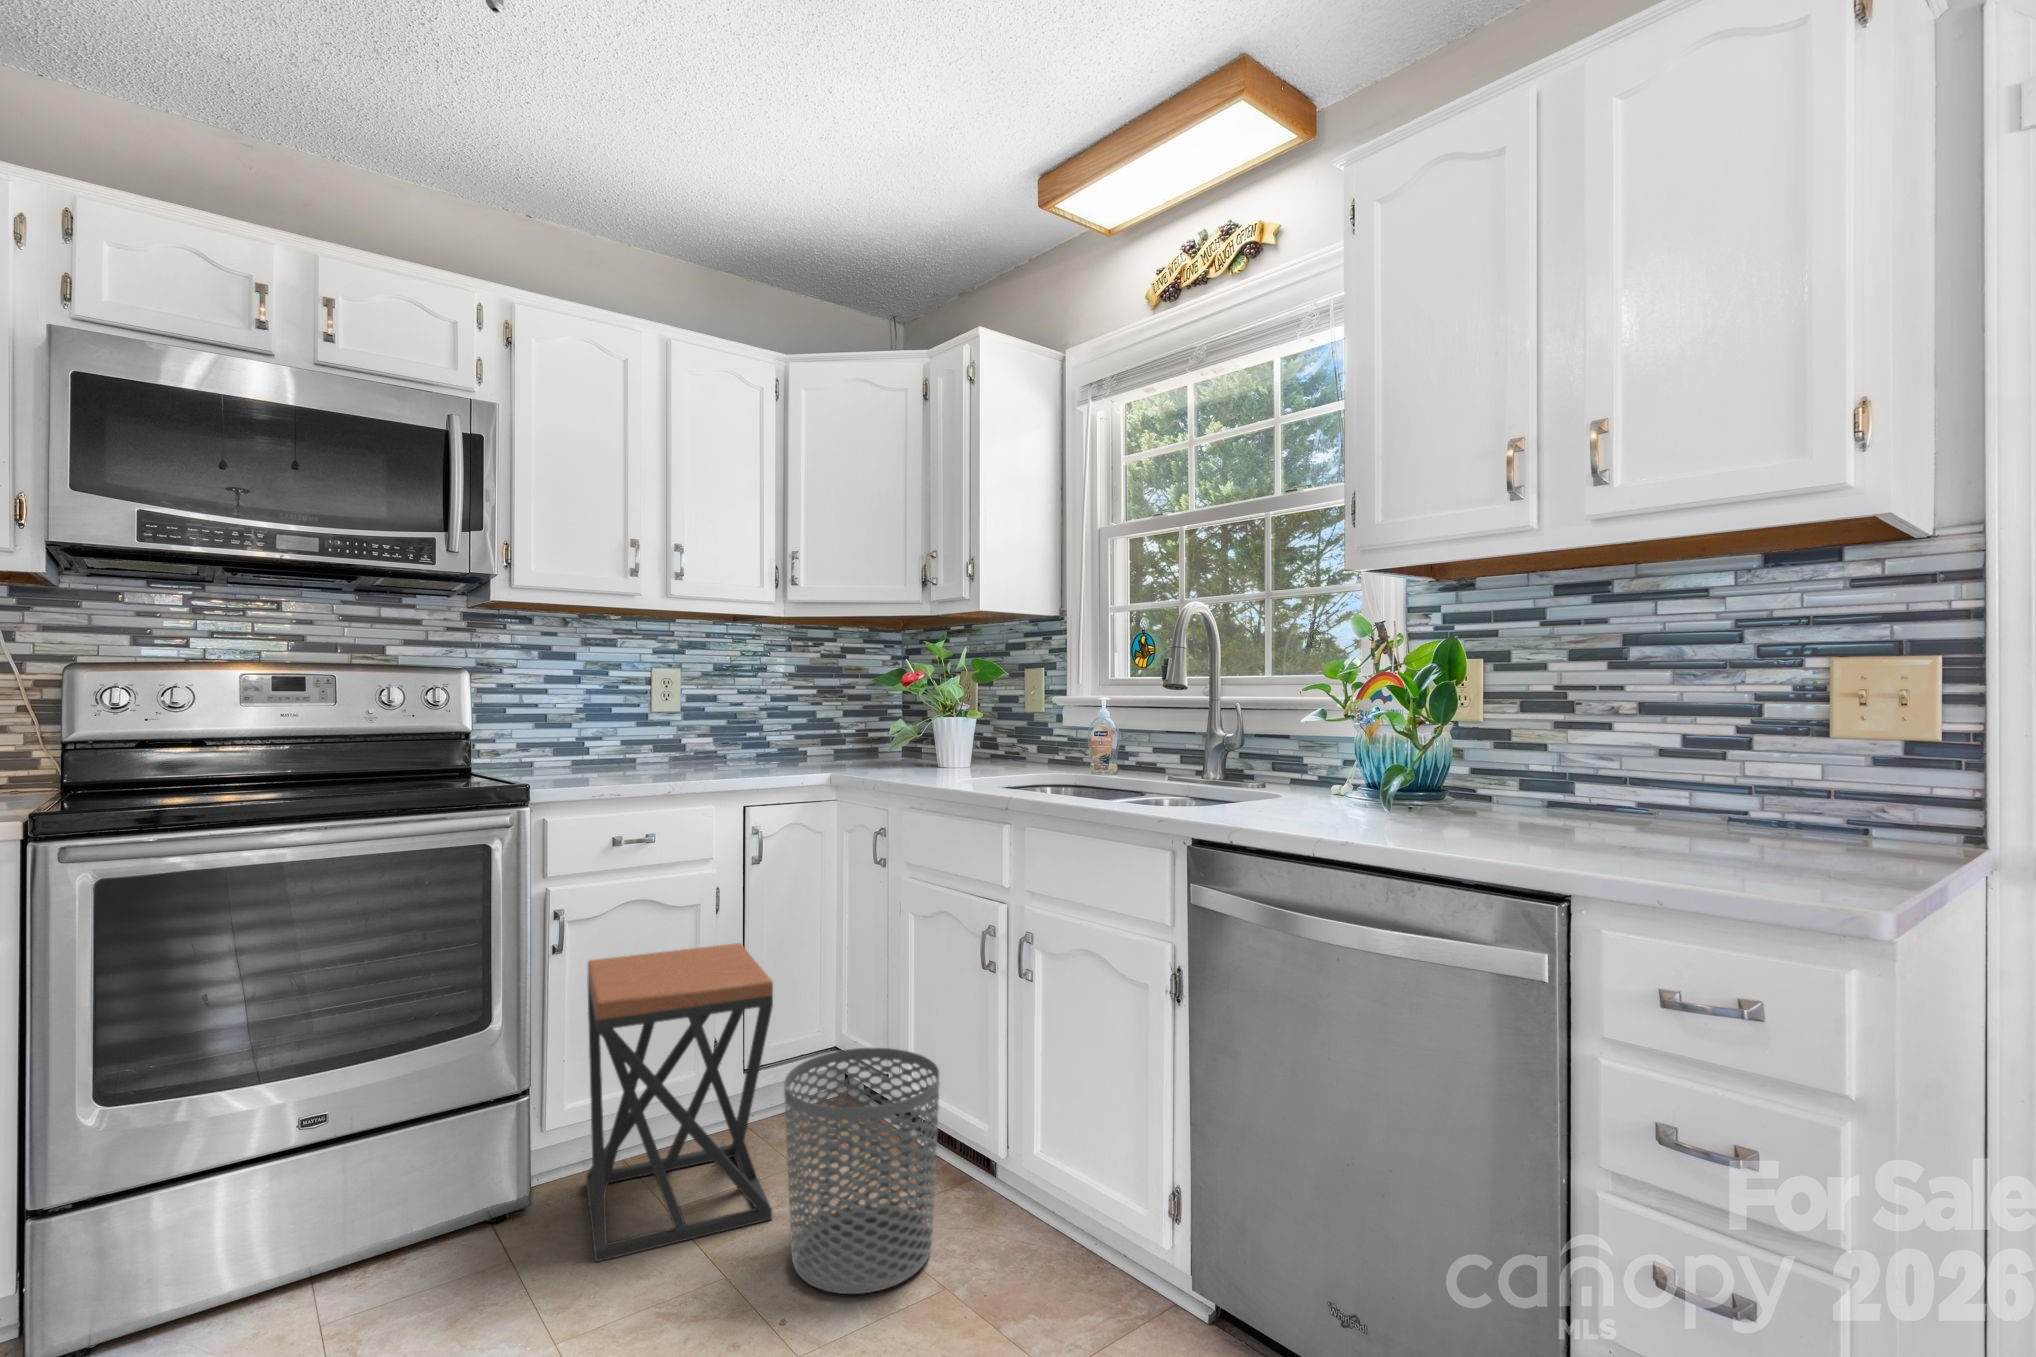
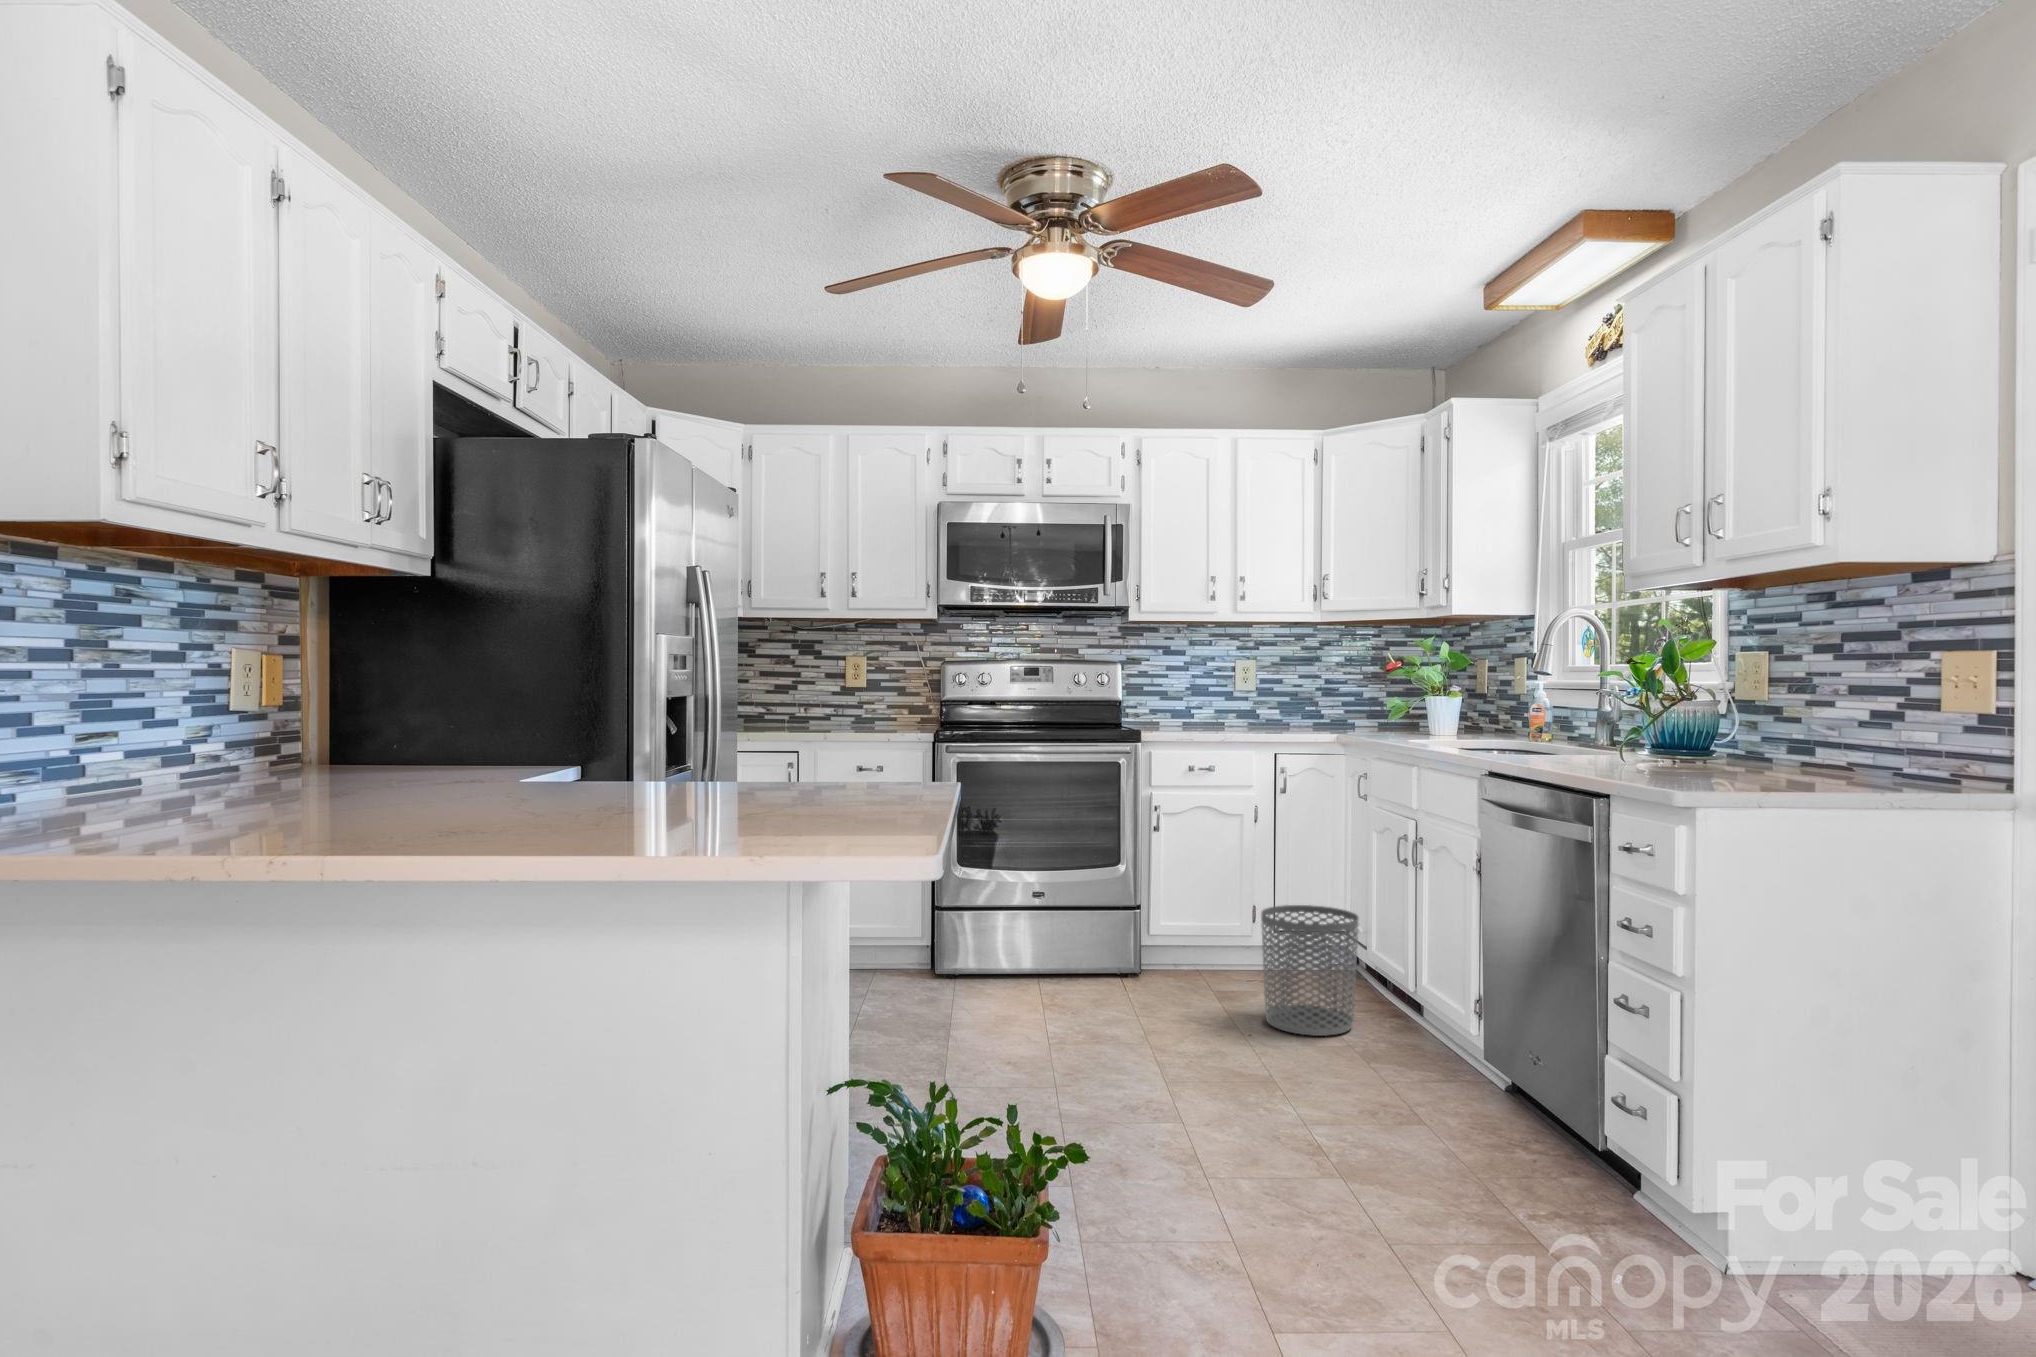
stool: present [586,943,773,1262] -> none [1167,839,1269,1004]

